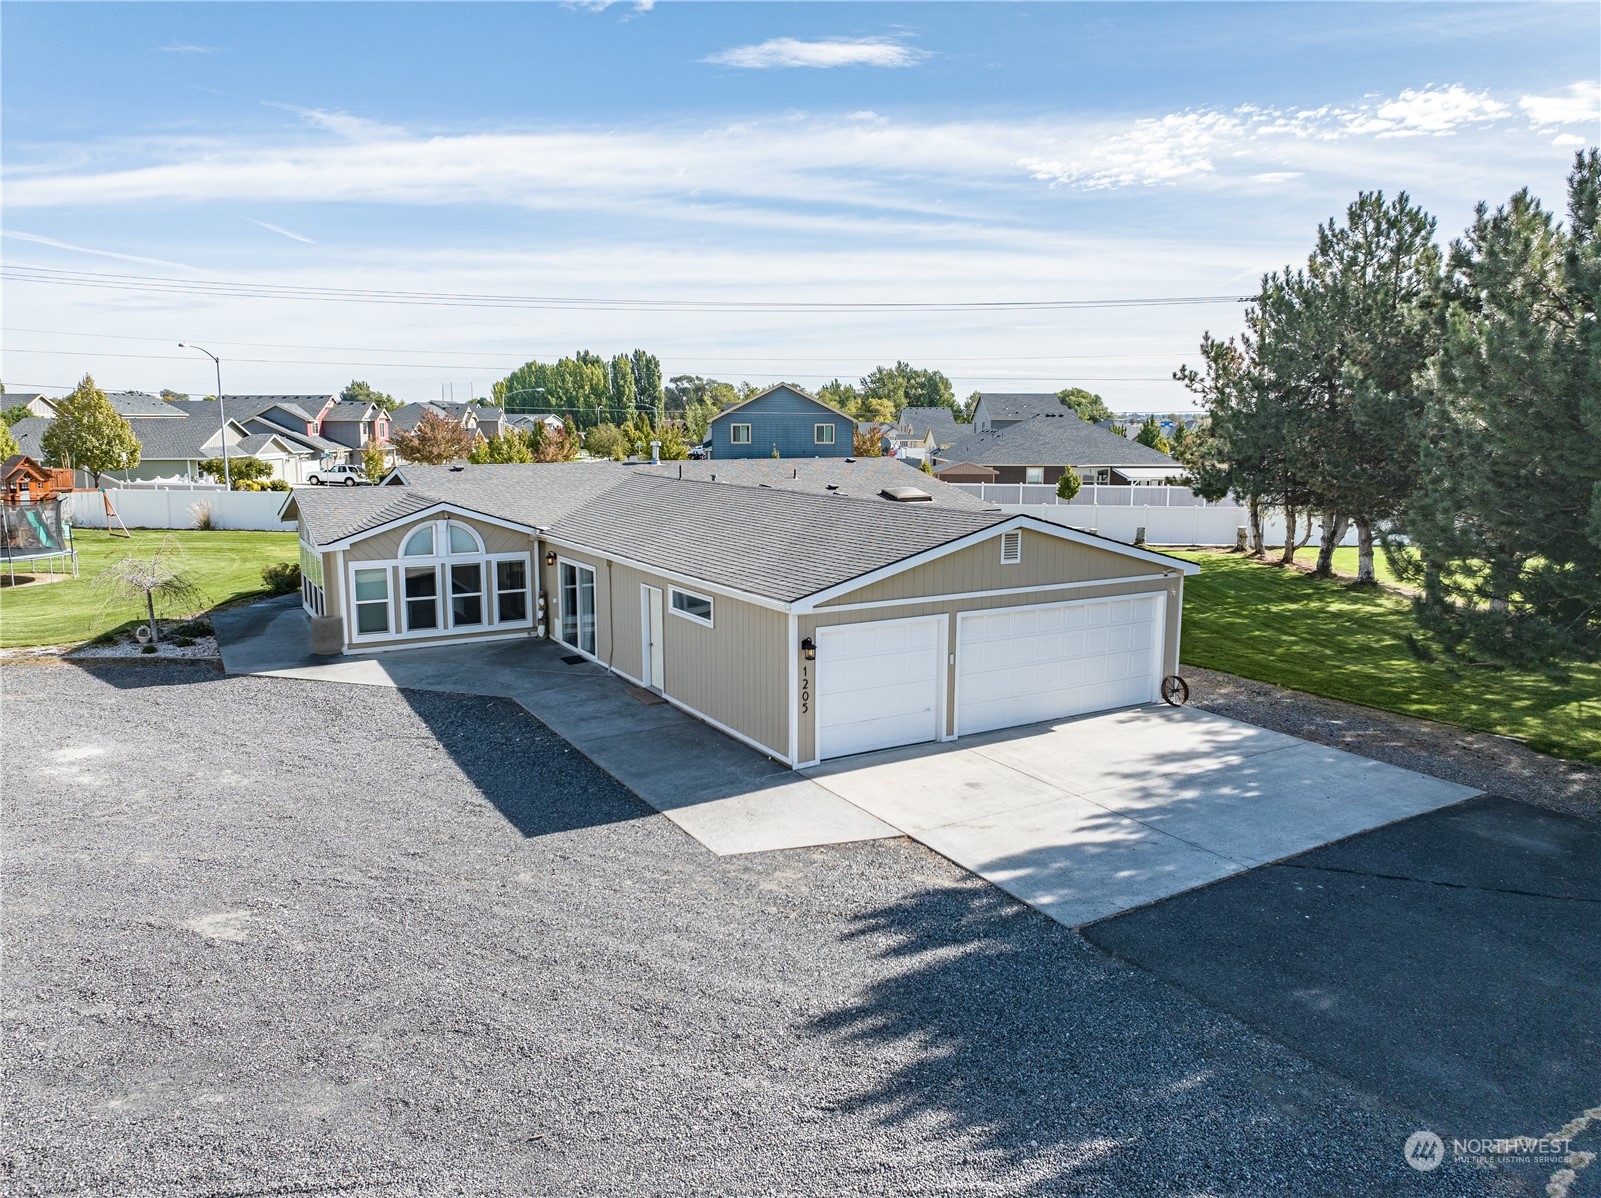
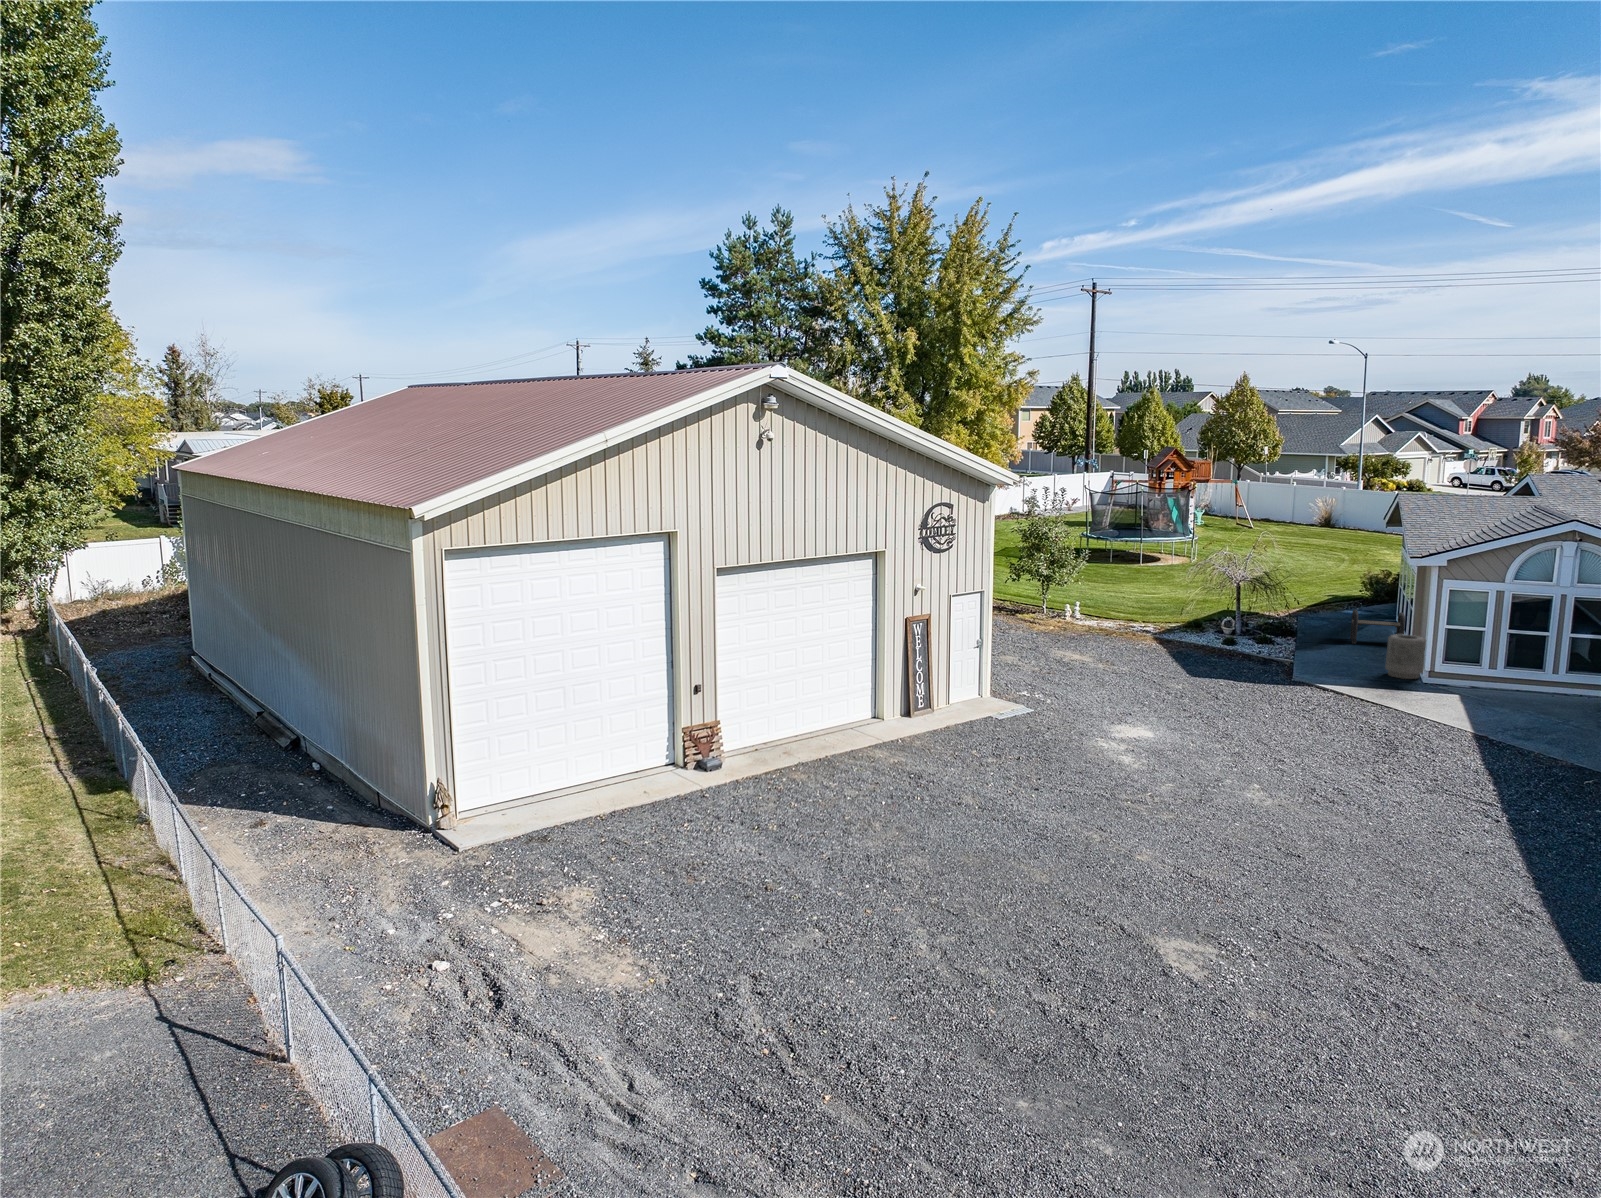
bench: none [269,598,320,634] -> present [1350,610,1405,644]

